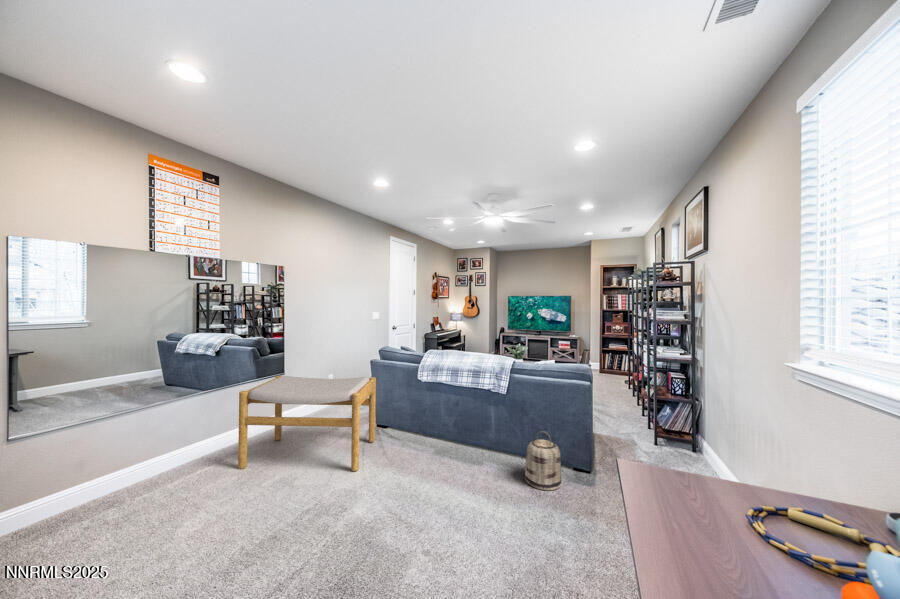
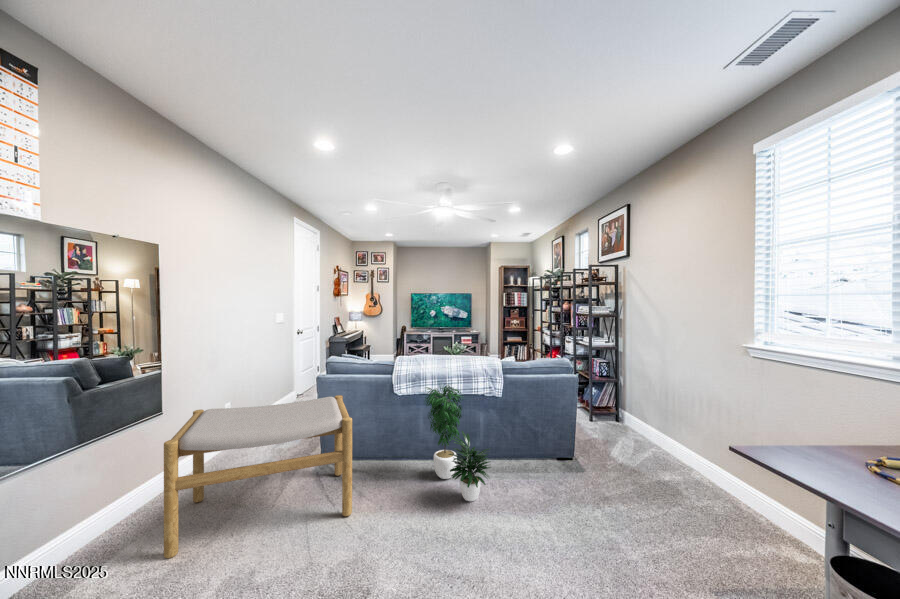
potted plant: none [432,372,475,485] -> present [425,385,491,501]
basket: present [525,431,562,490] -> none [526,428,563,485]

